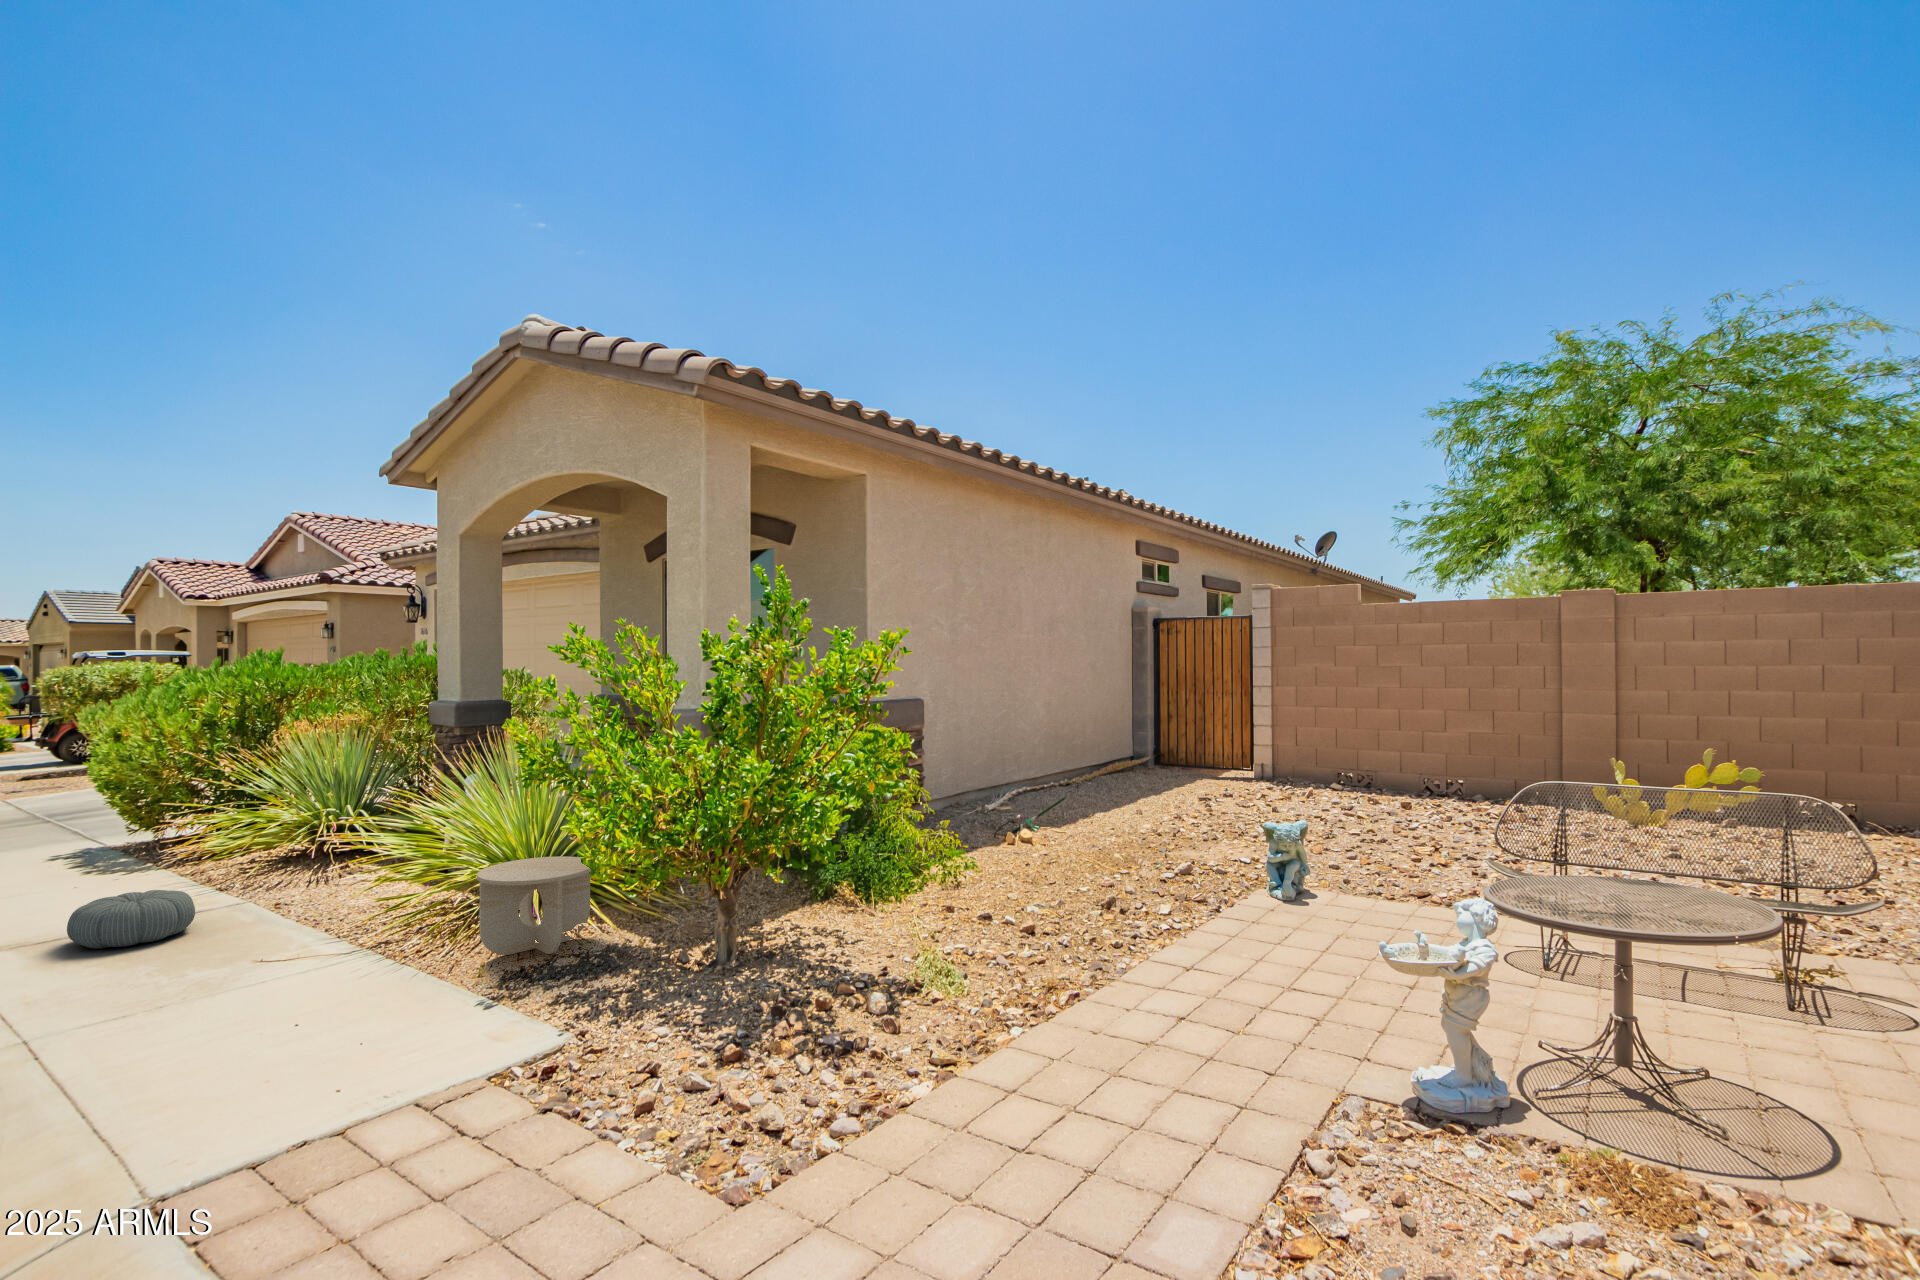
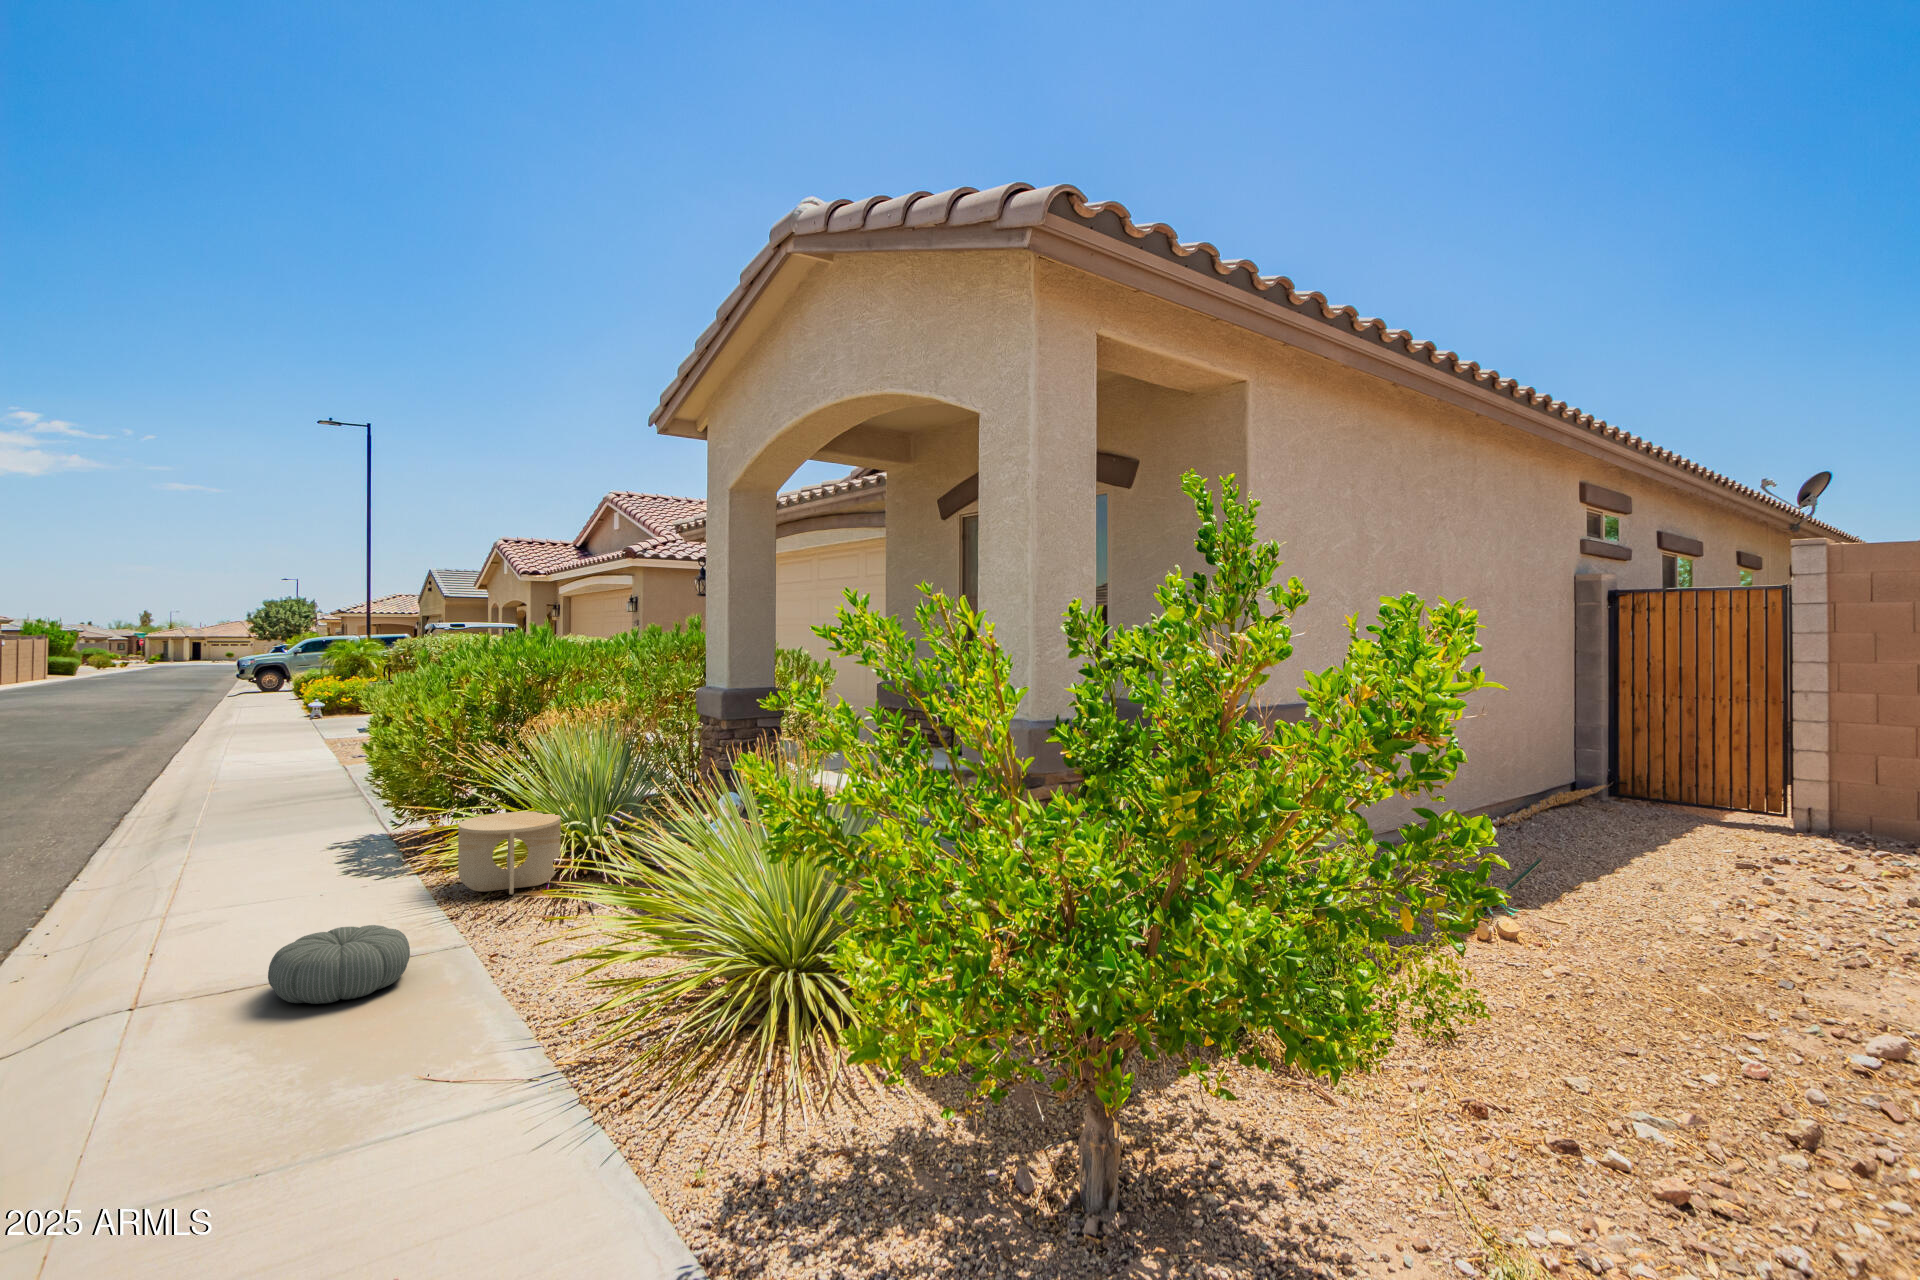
side table: present [477,856,591,955] -> present [458,812,561,895]

